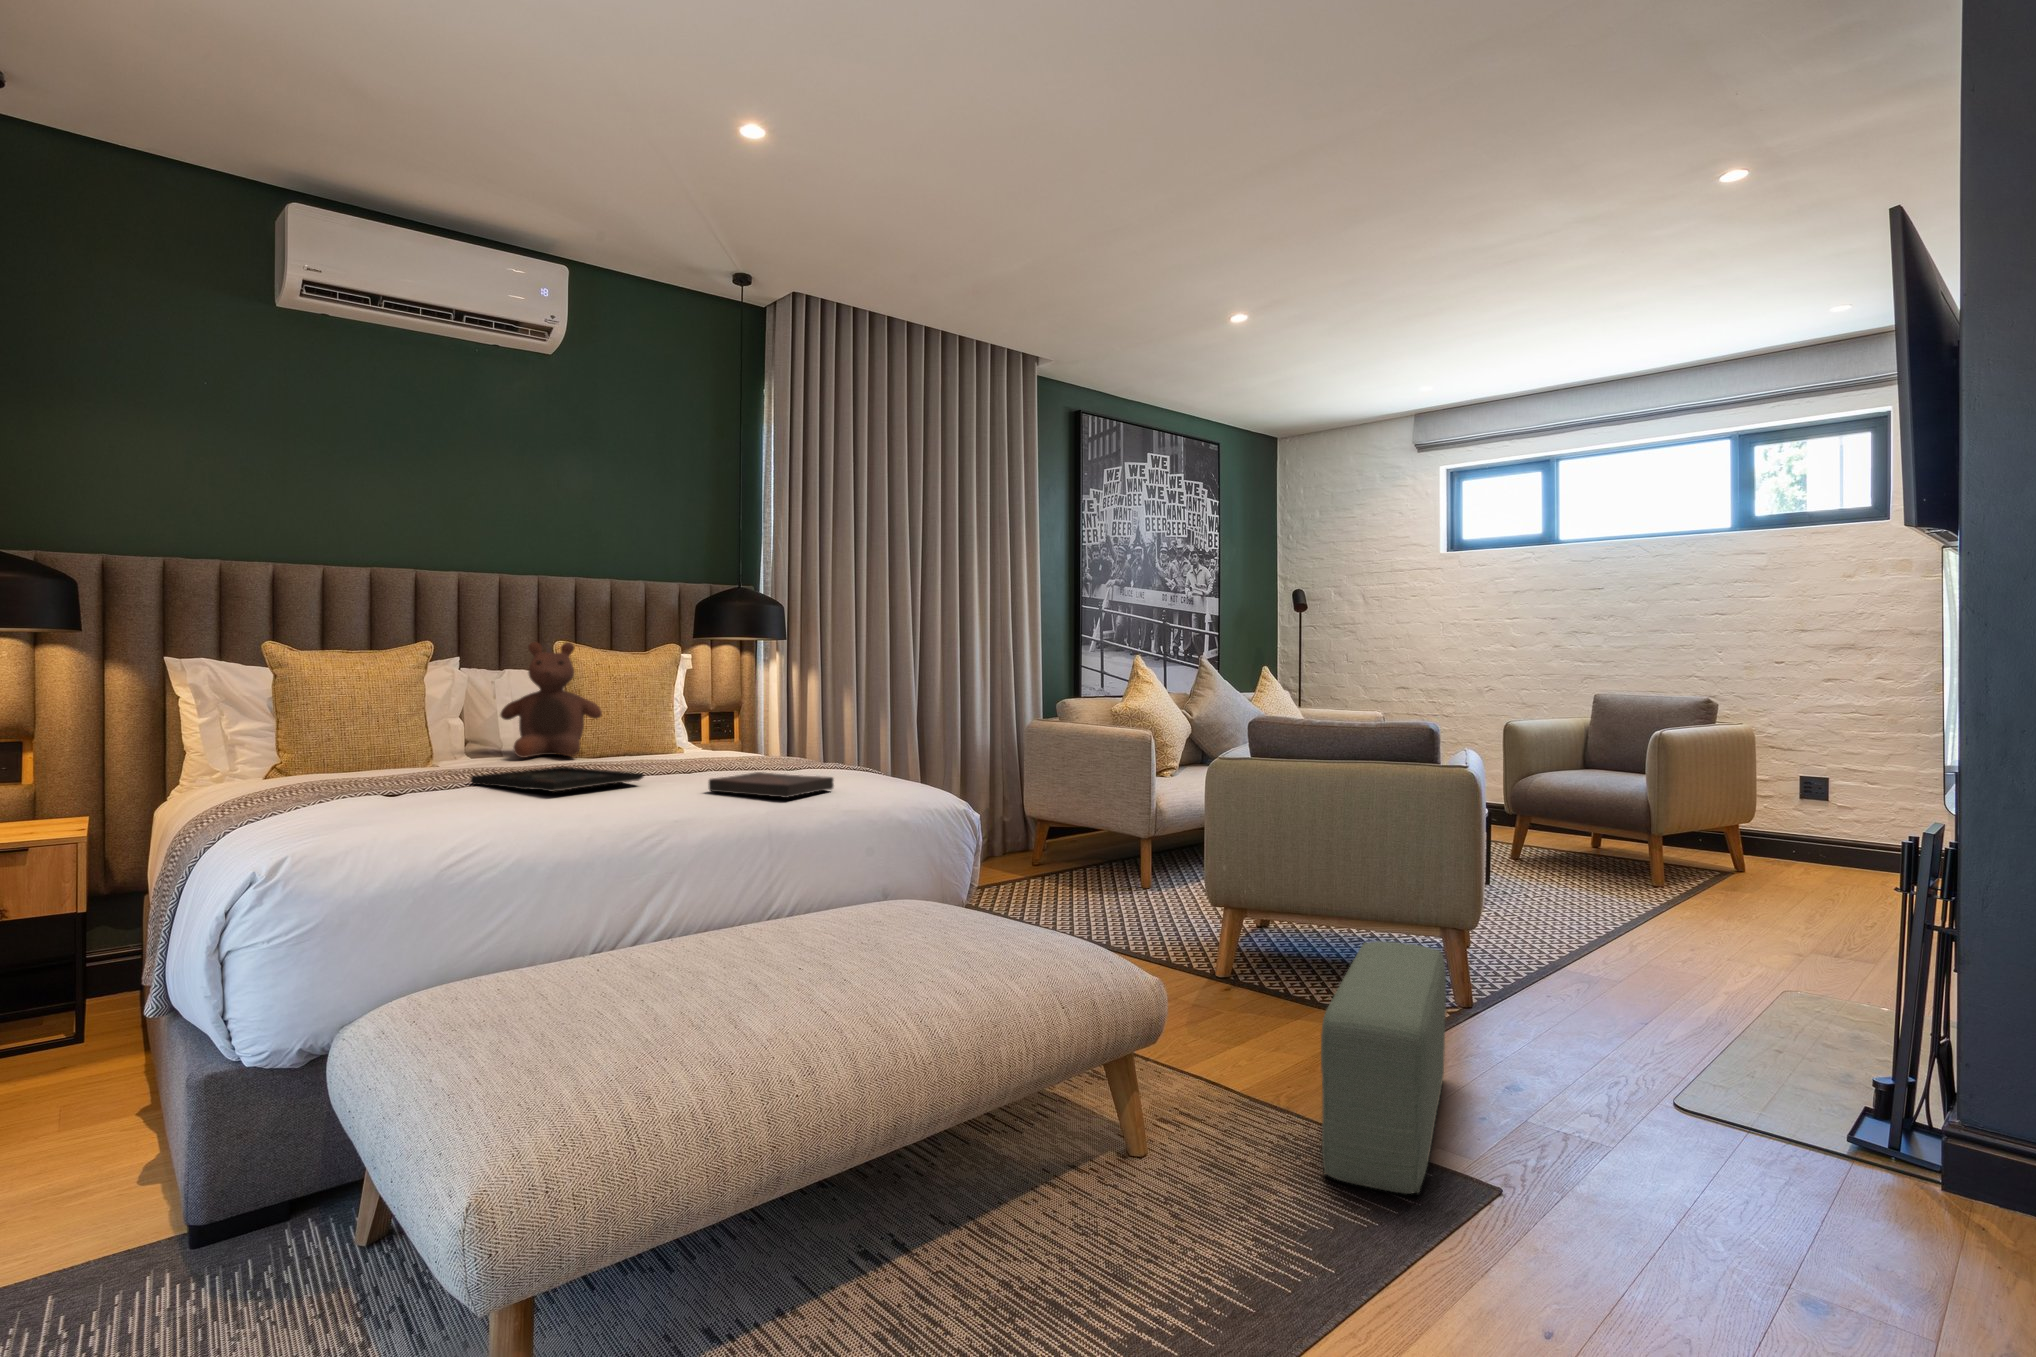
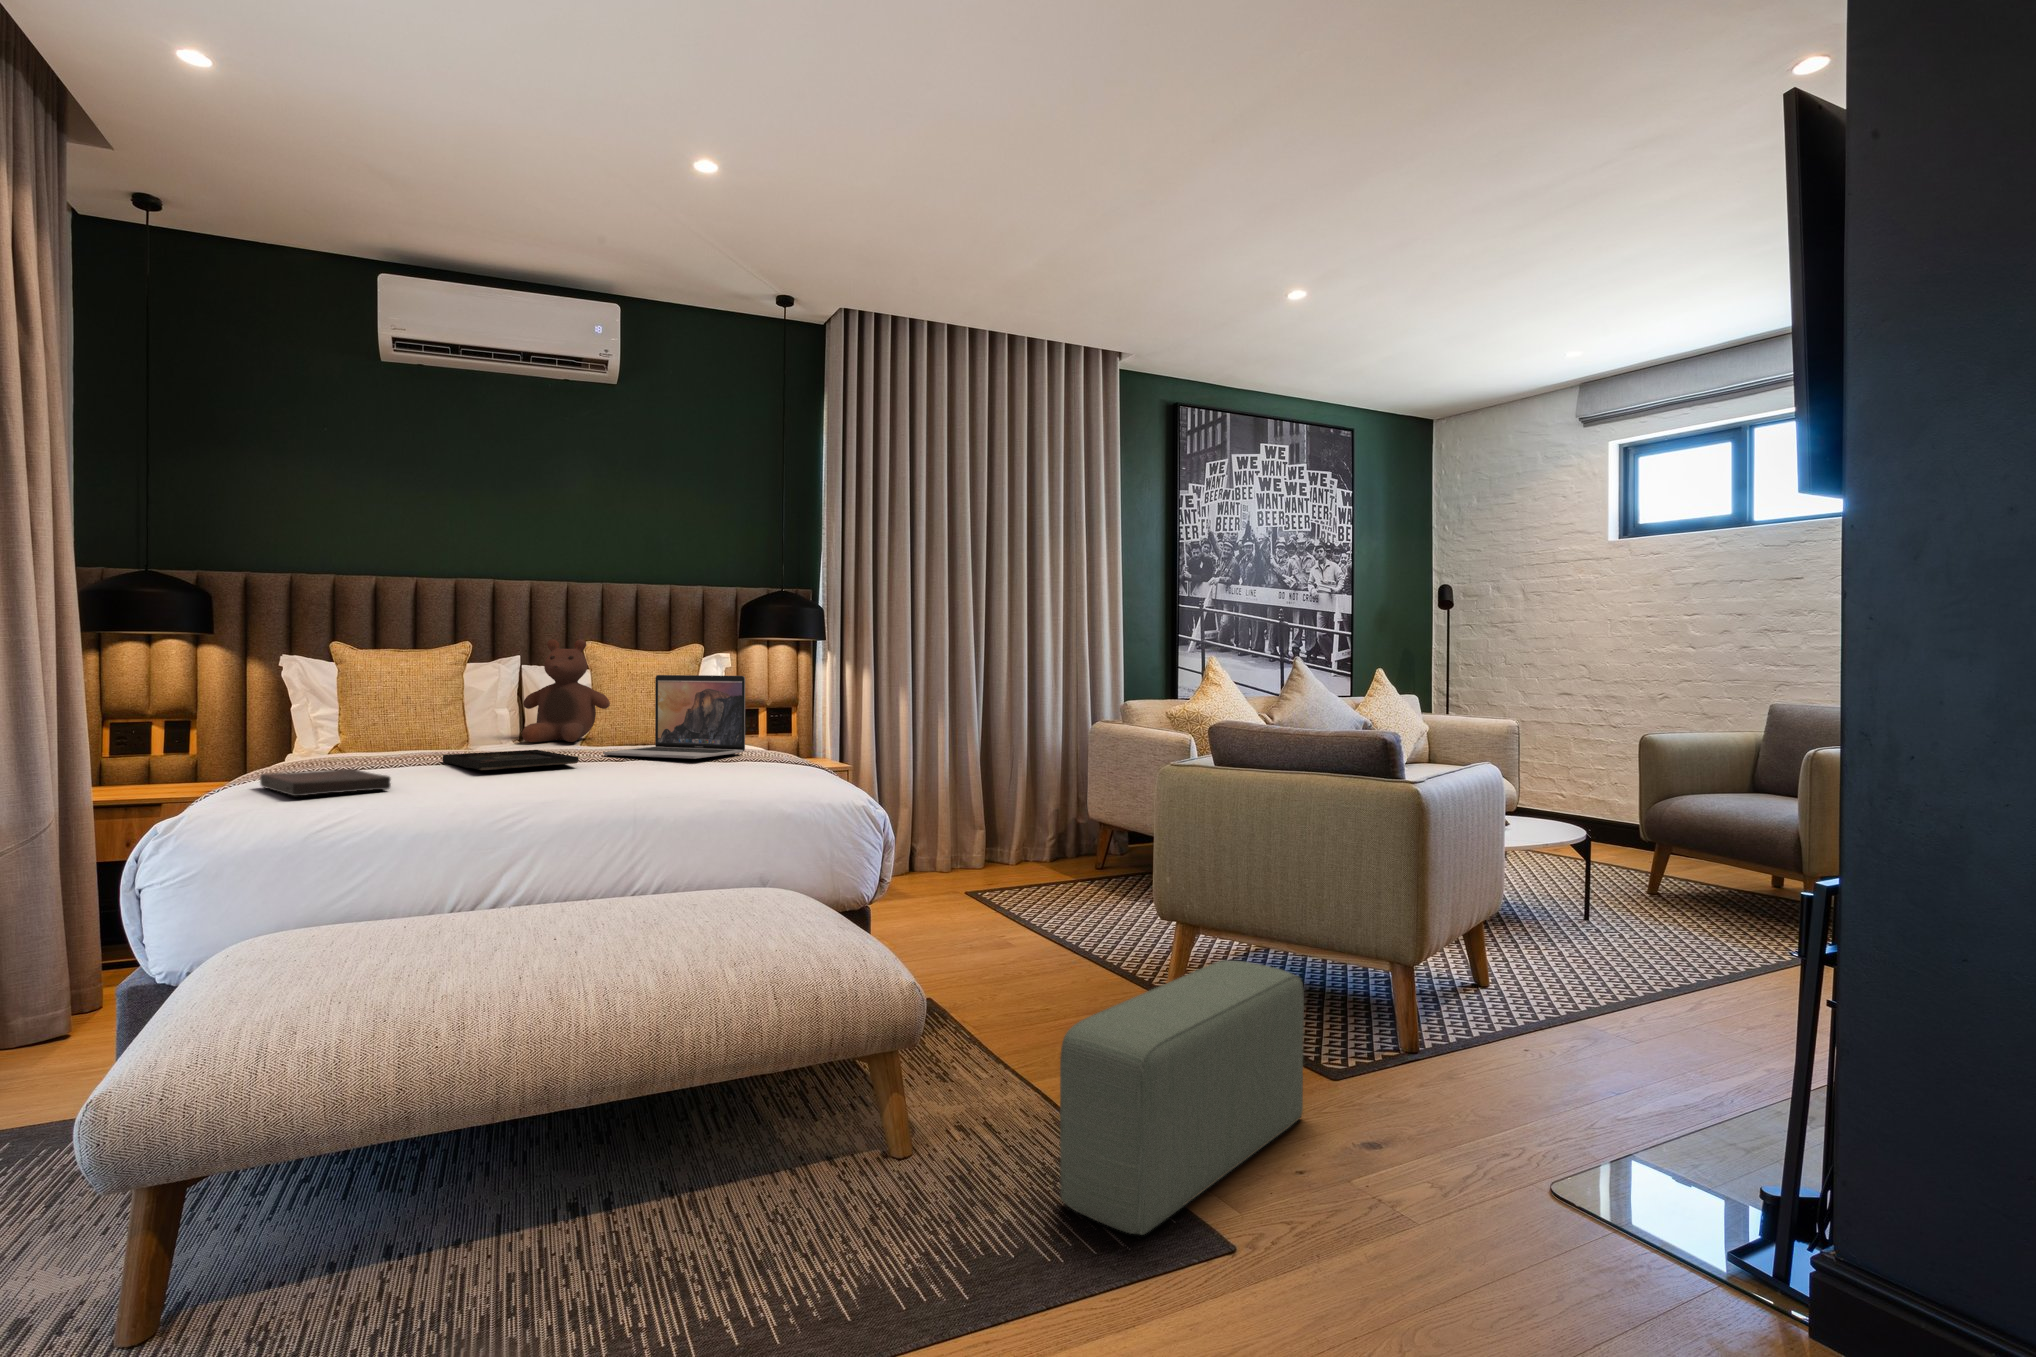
laptop: none [637,681,784,771] -> present [603,675,745,759]
book: present [708,772,834,798] -> present [260,769,391,796]

